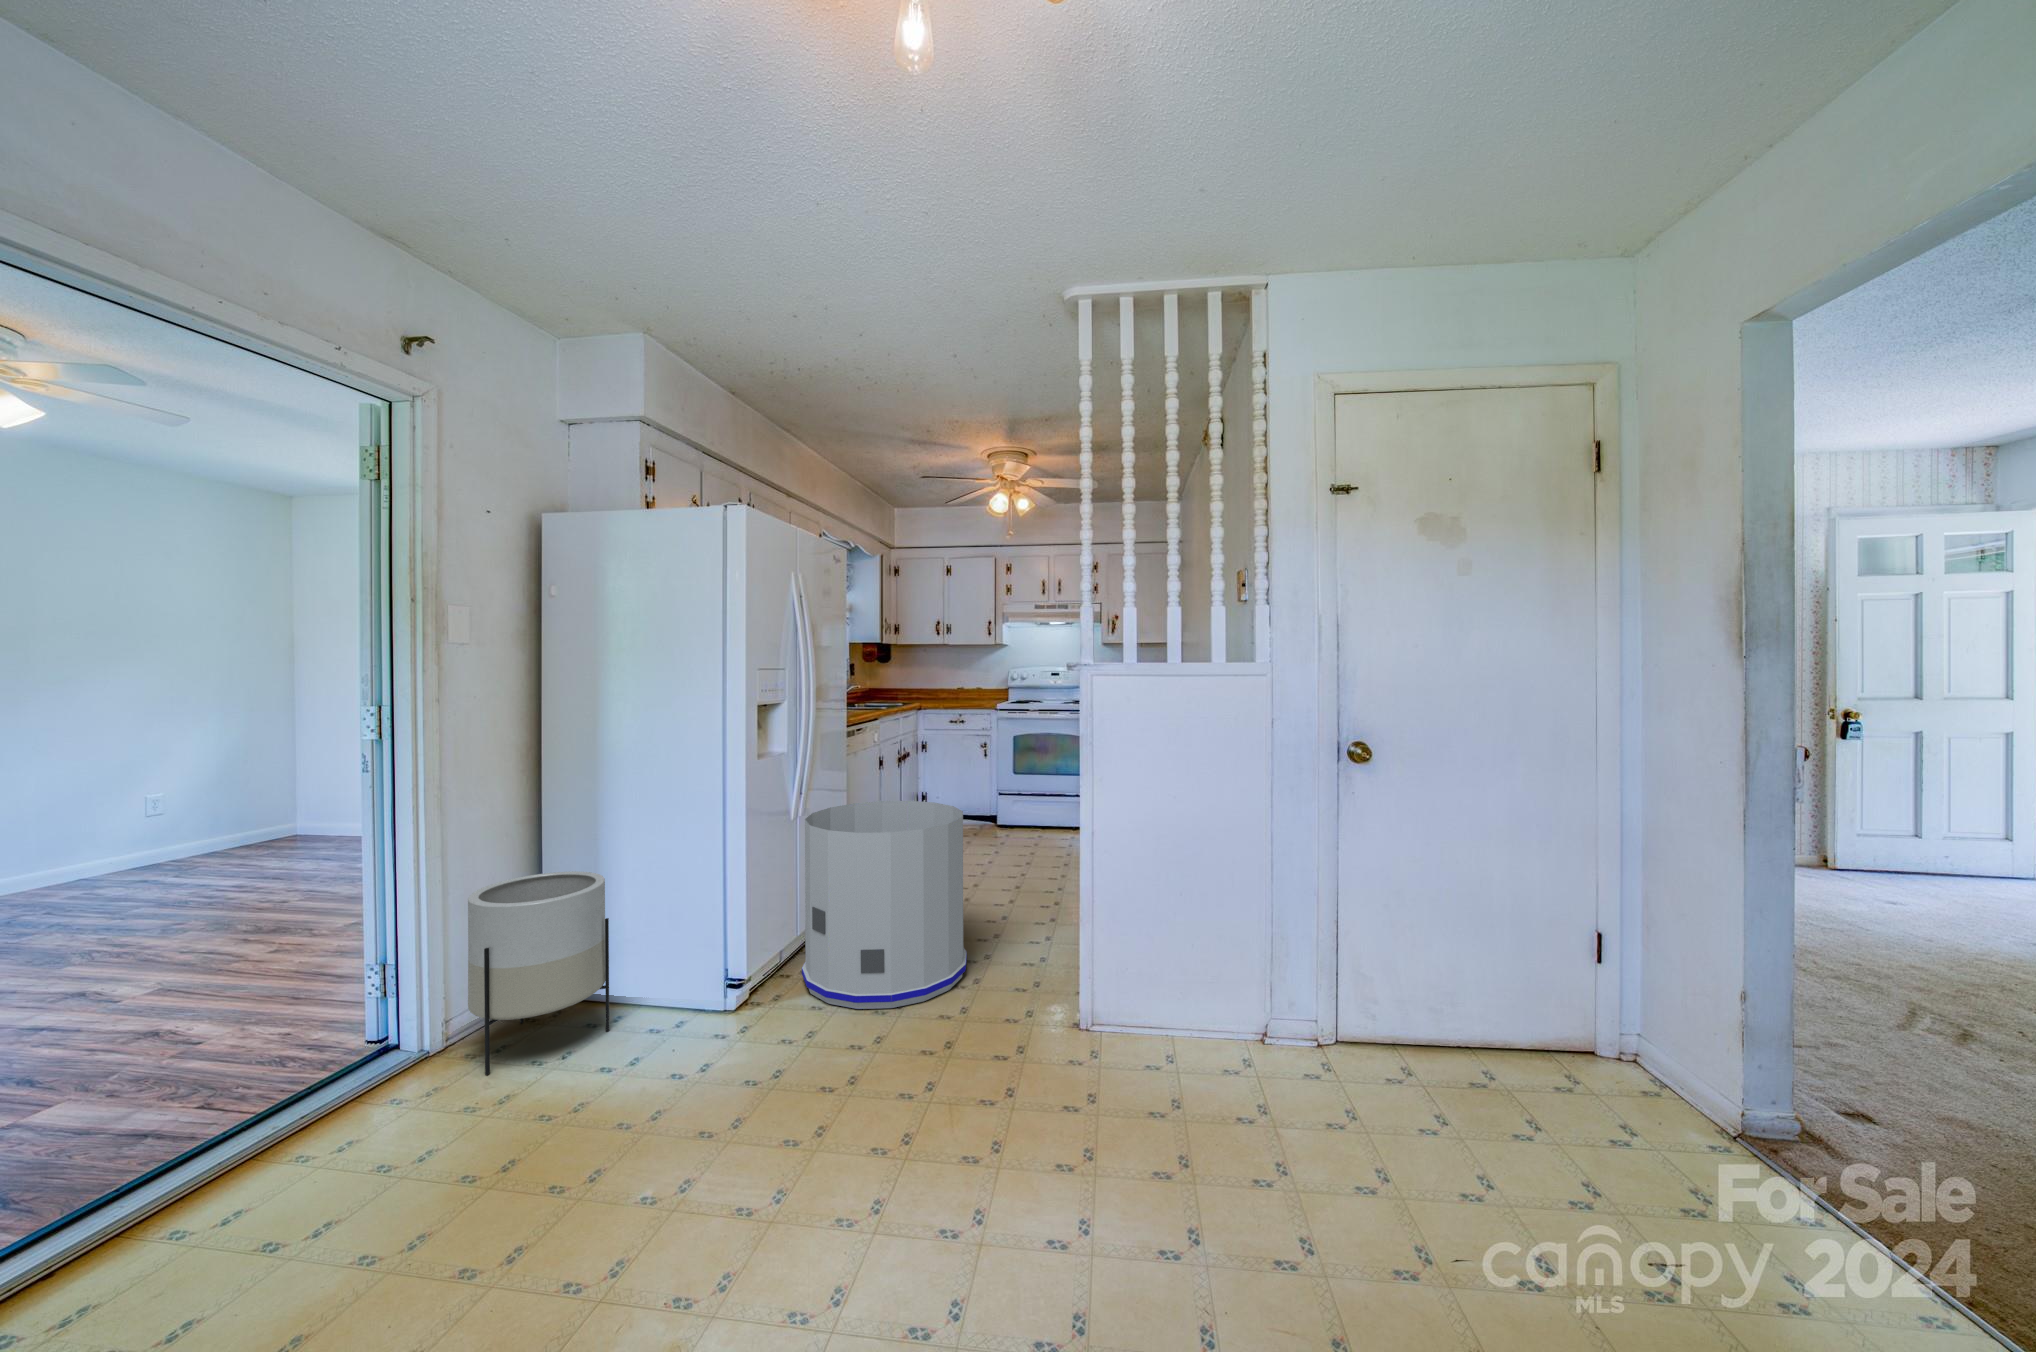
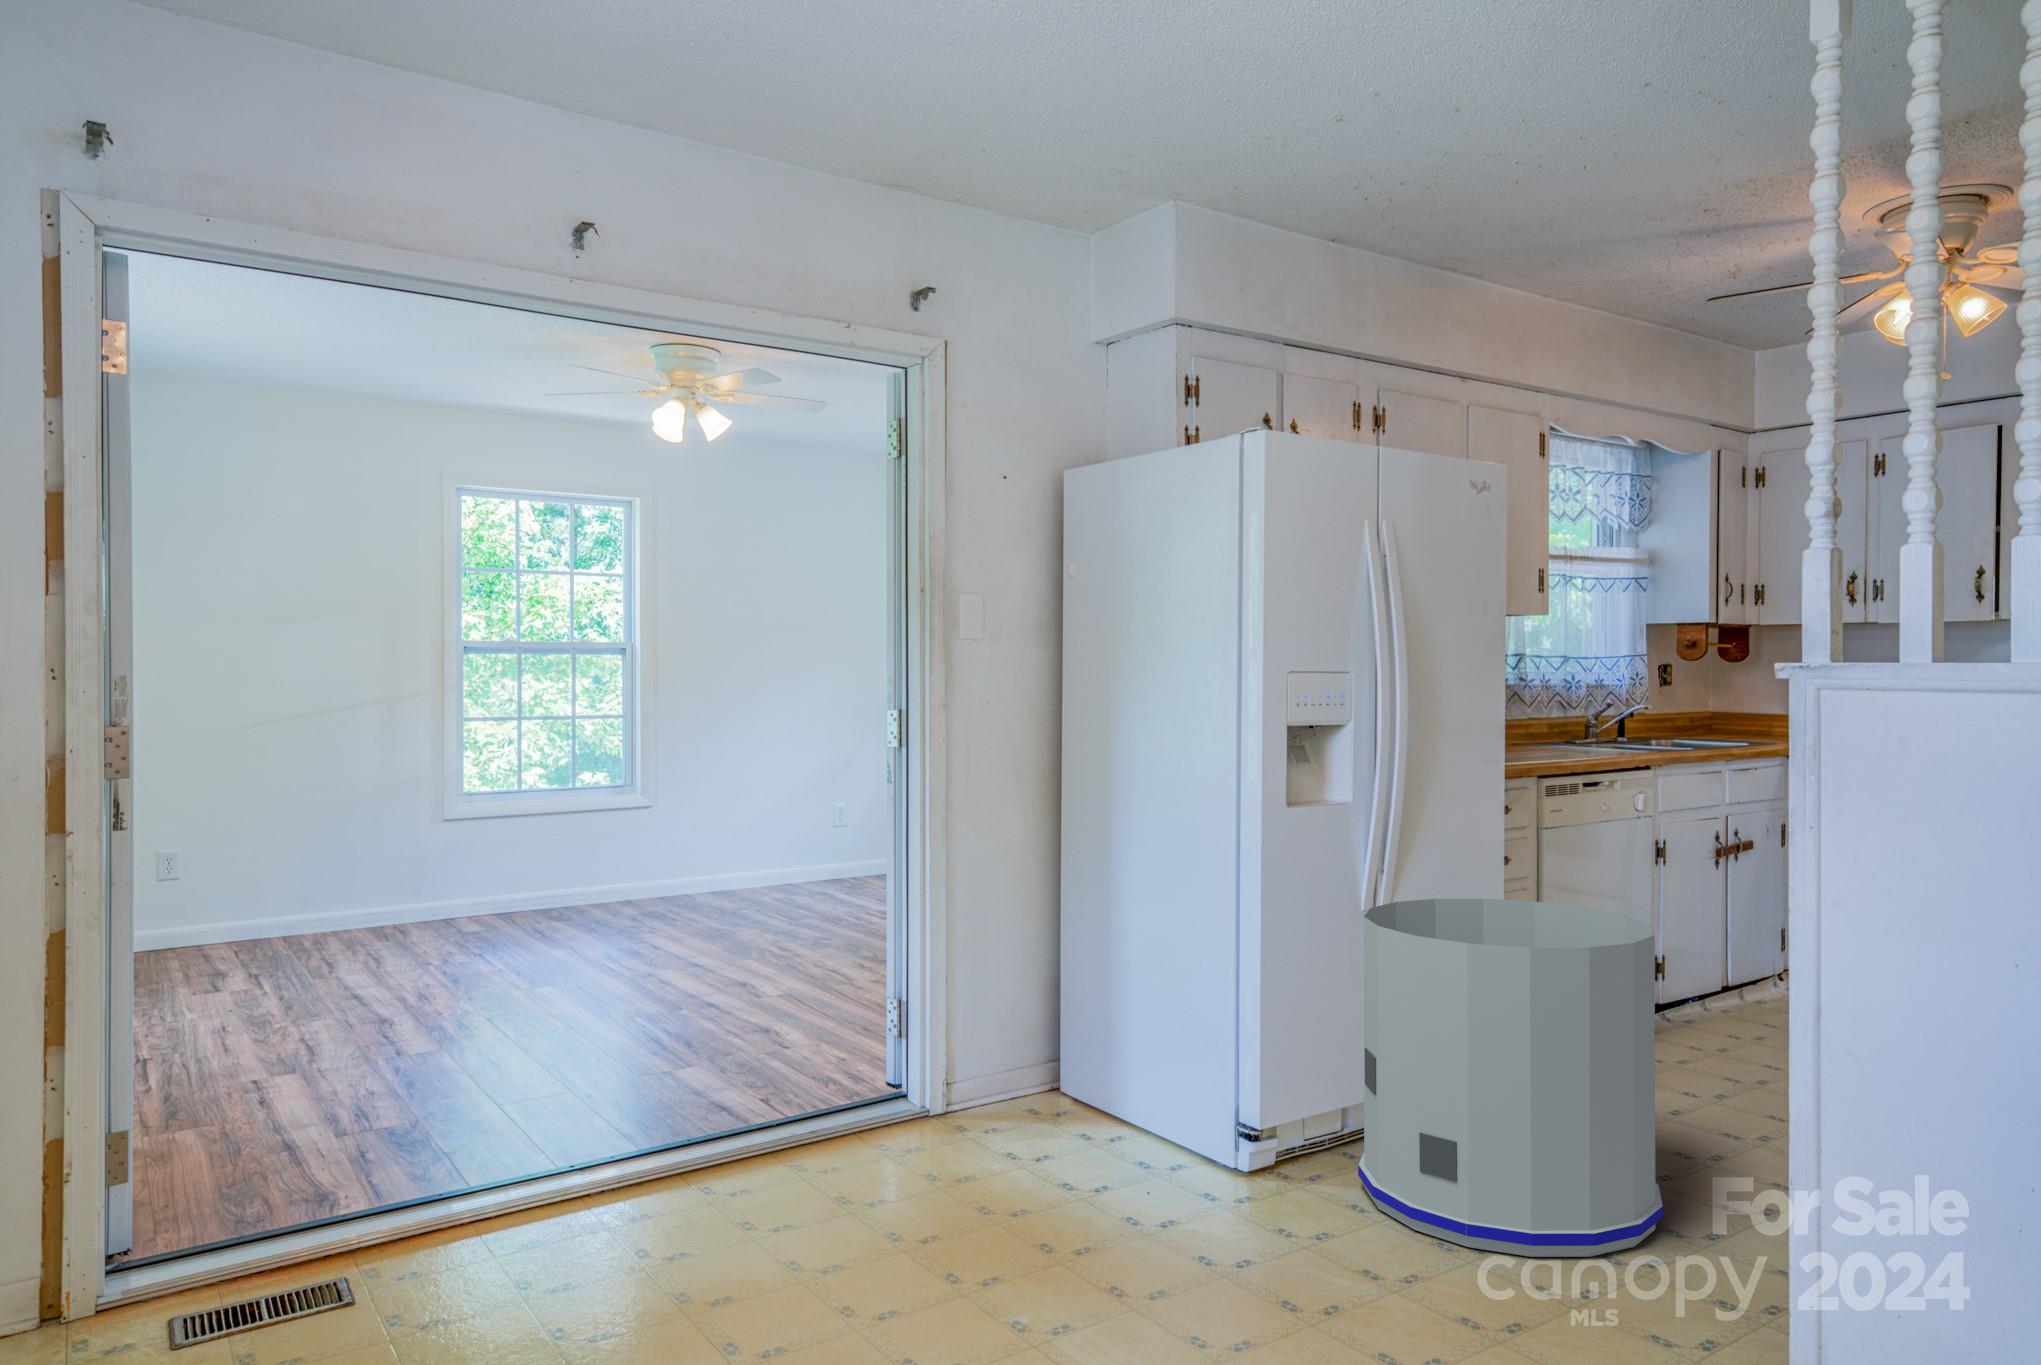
planter: present [468,871,609,1075] -> none [957,929,1101,1152]

